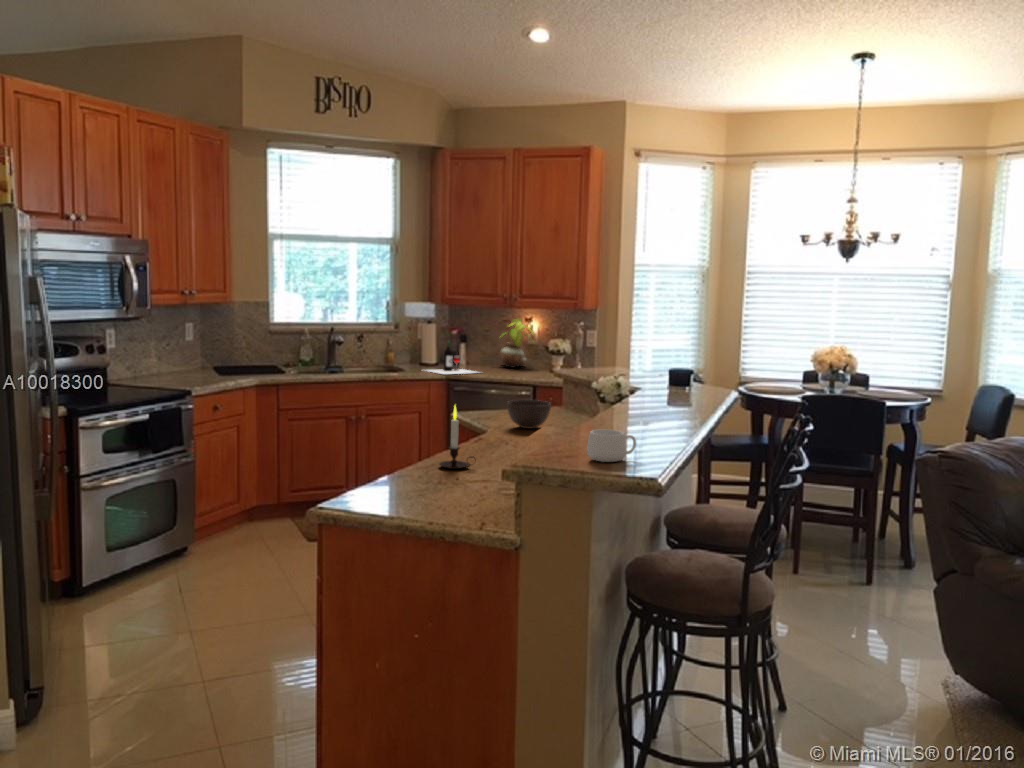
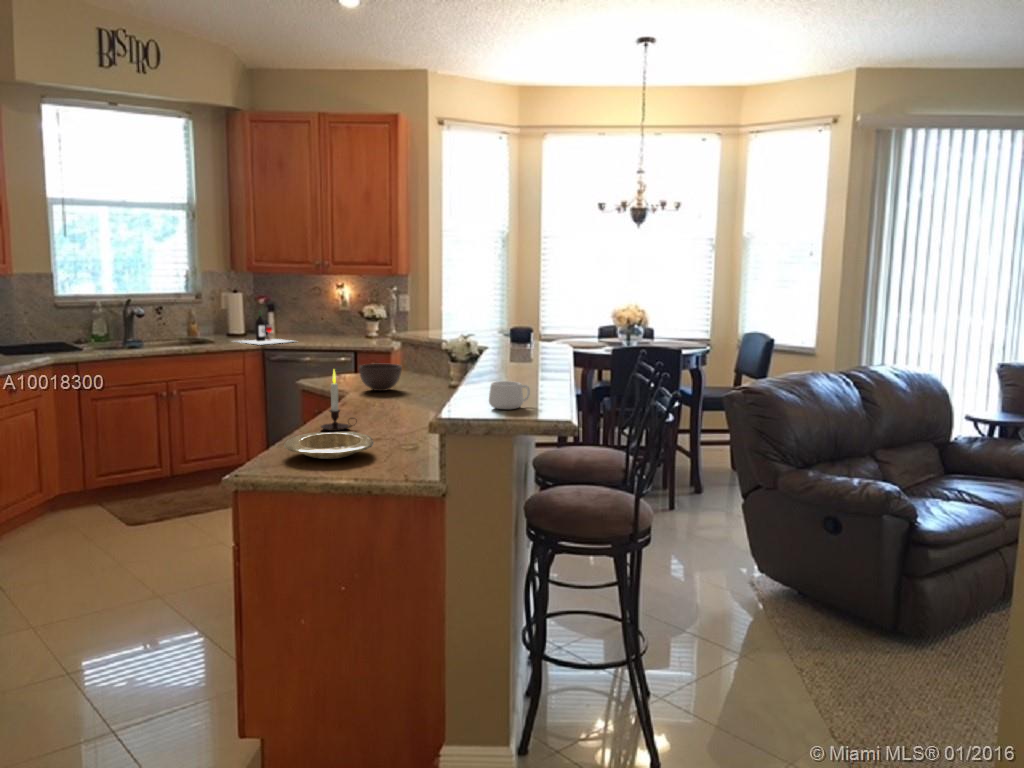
potted plant: present [501,319,533,368] -> none [309,286,347,335]
plate: none [382,471,475,500] -> present [284,432,374,459]

